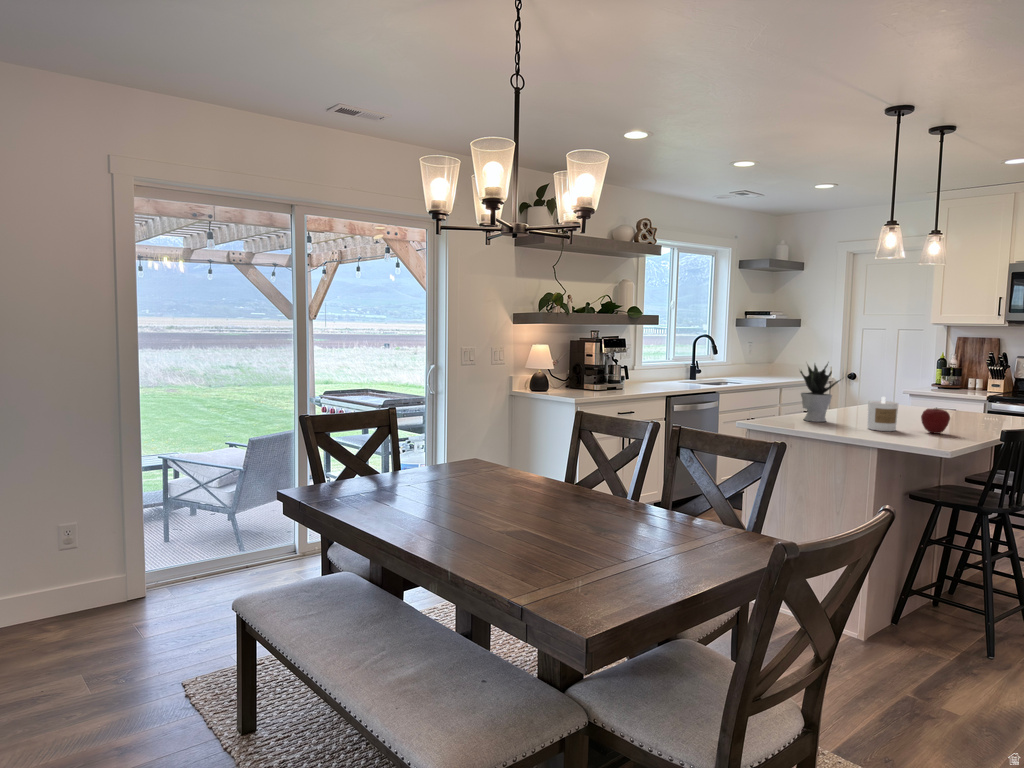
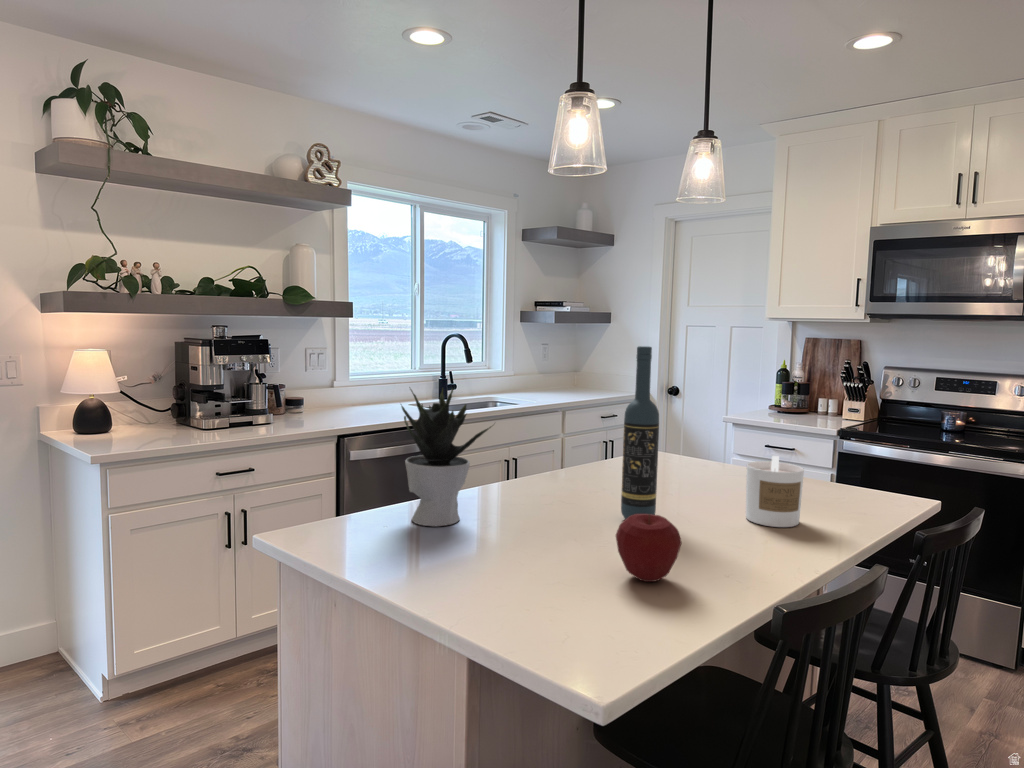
wine bottle: none [900,343,921,423] -> present [621,346,659,519]
candle: present [867,397,898,431] -> present [746,456,804,527]

